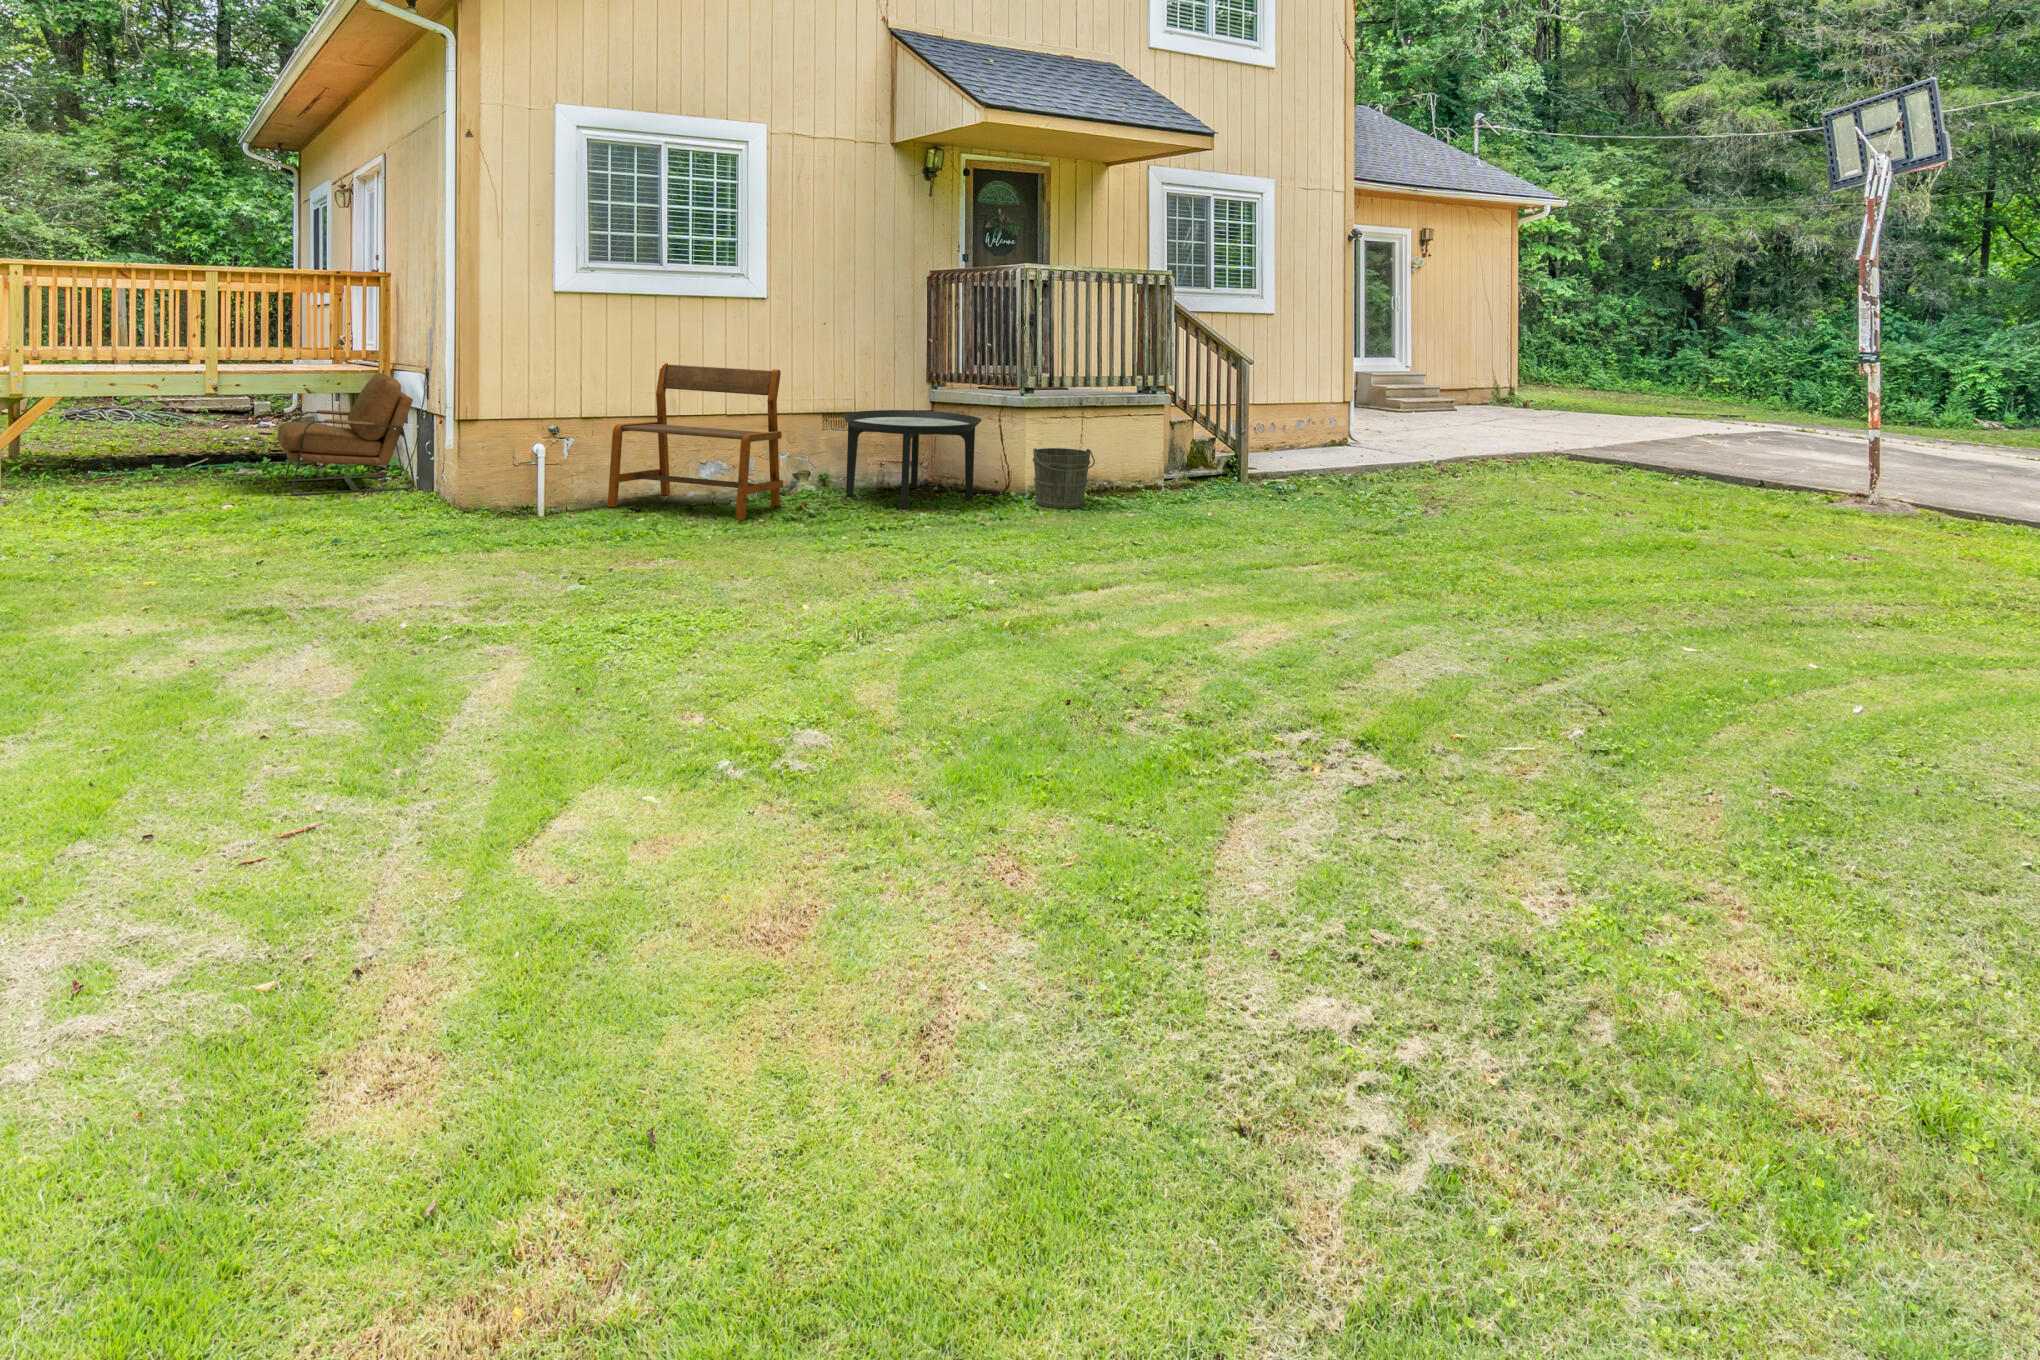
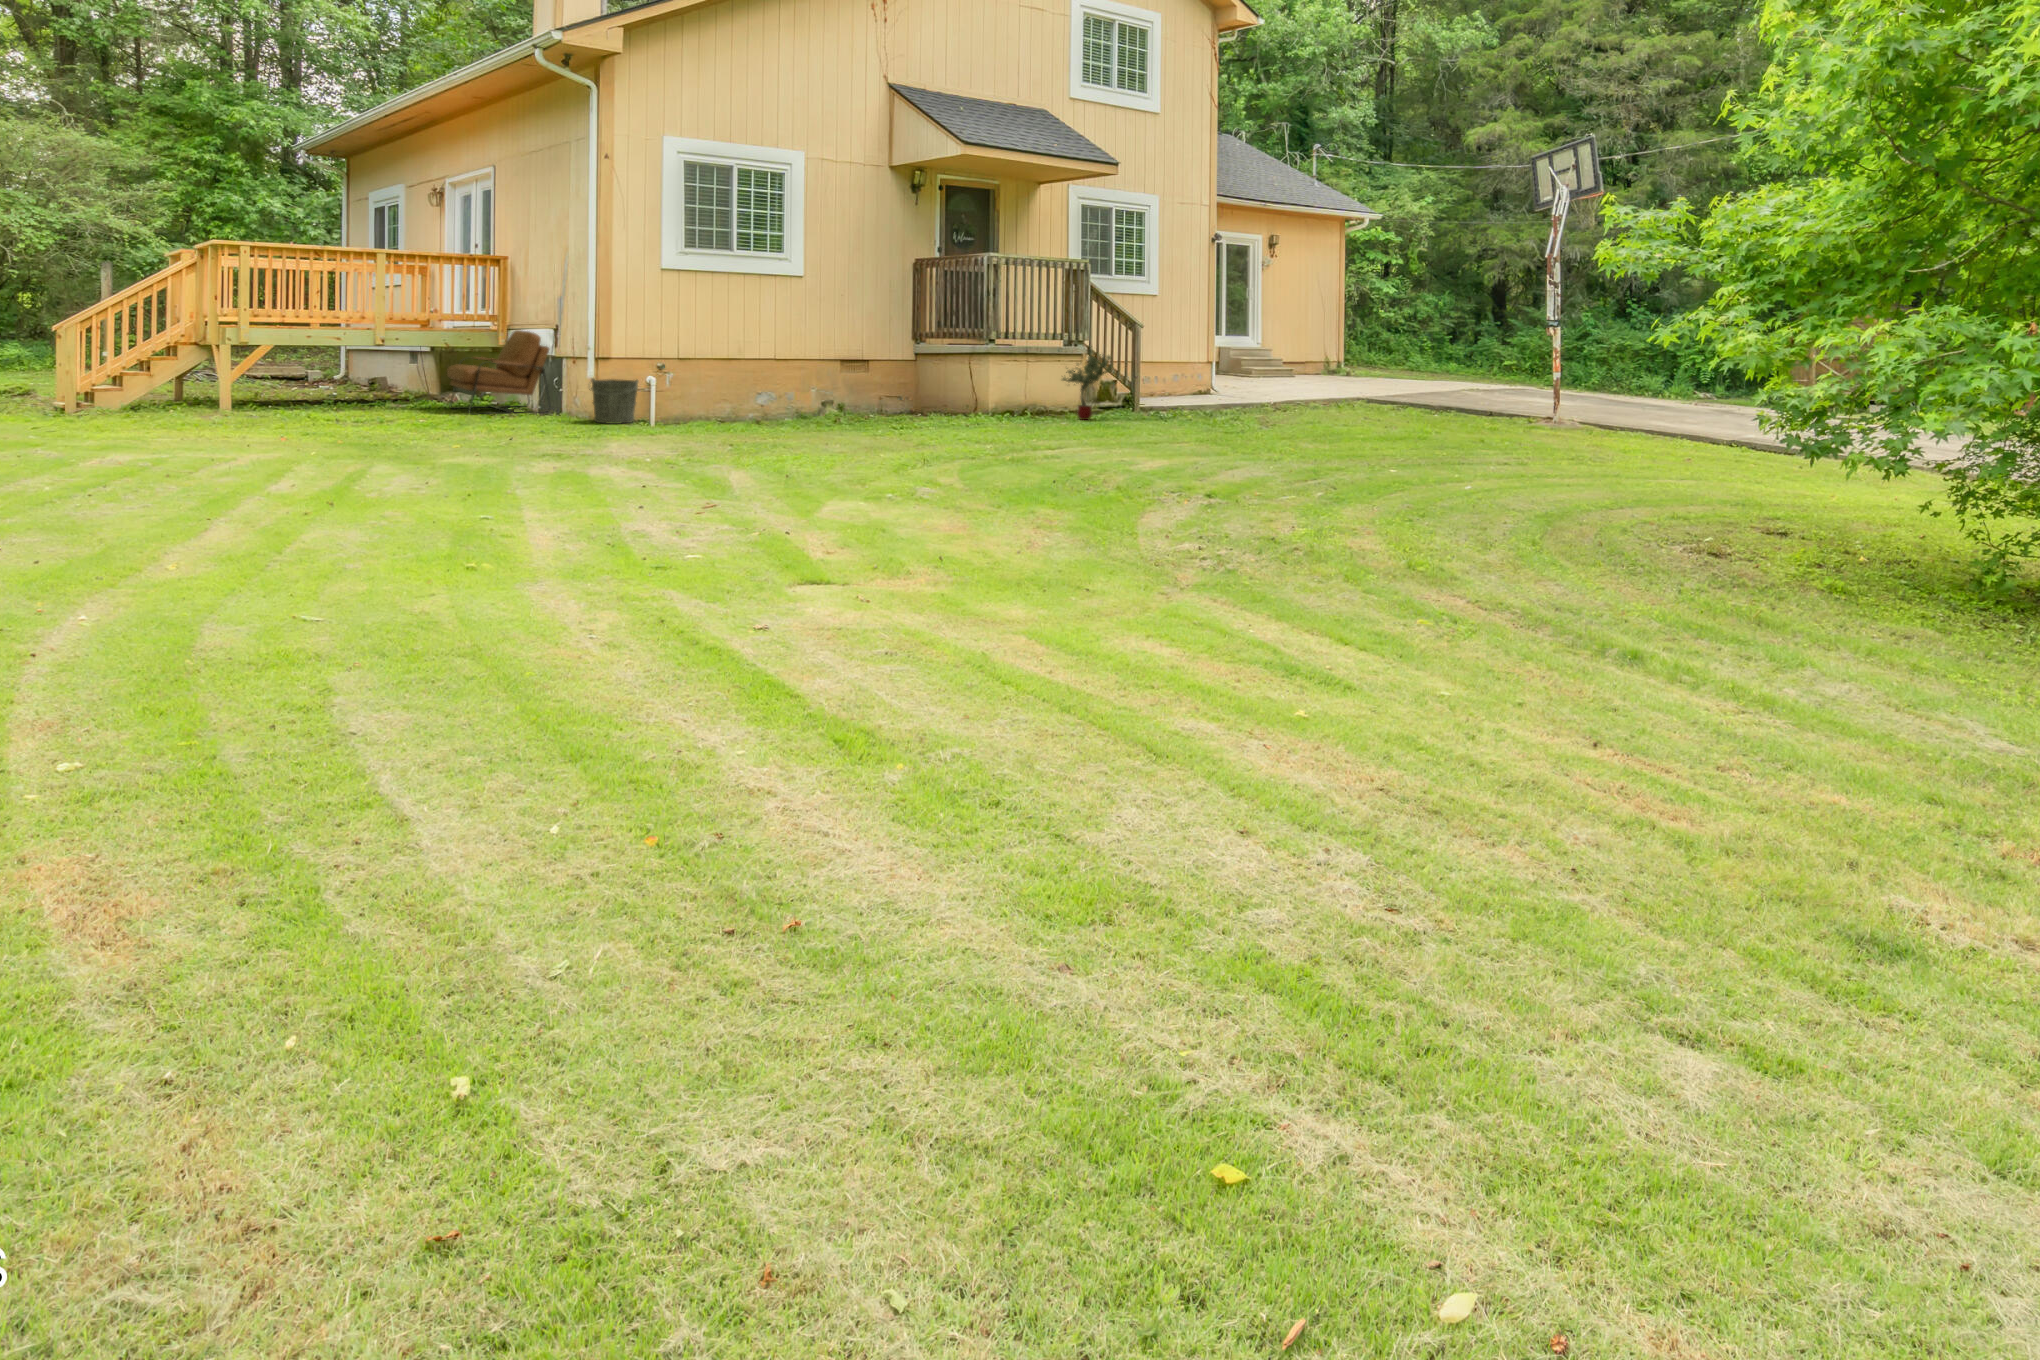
bench: present [607,363,783,520] -> none [702,322,823,426]
potted tree: none [1133,393,1210,503] -> present [1062,348,1111,420]
round table: present [842,410,982,509] -> none [859,358,957,422]
bucket: present [1033,448,1095,508] -> present [589,379,638,424]

